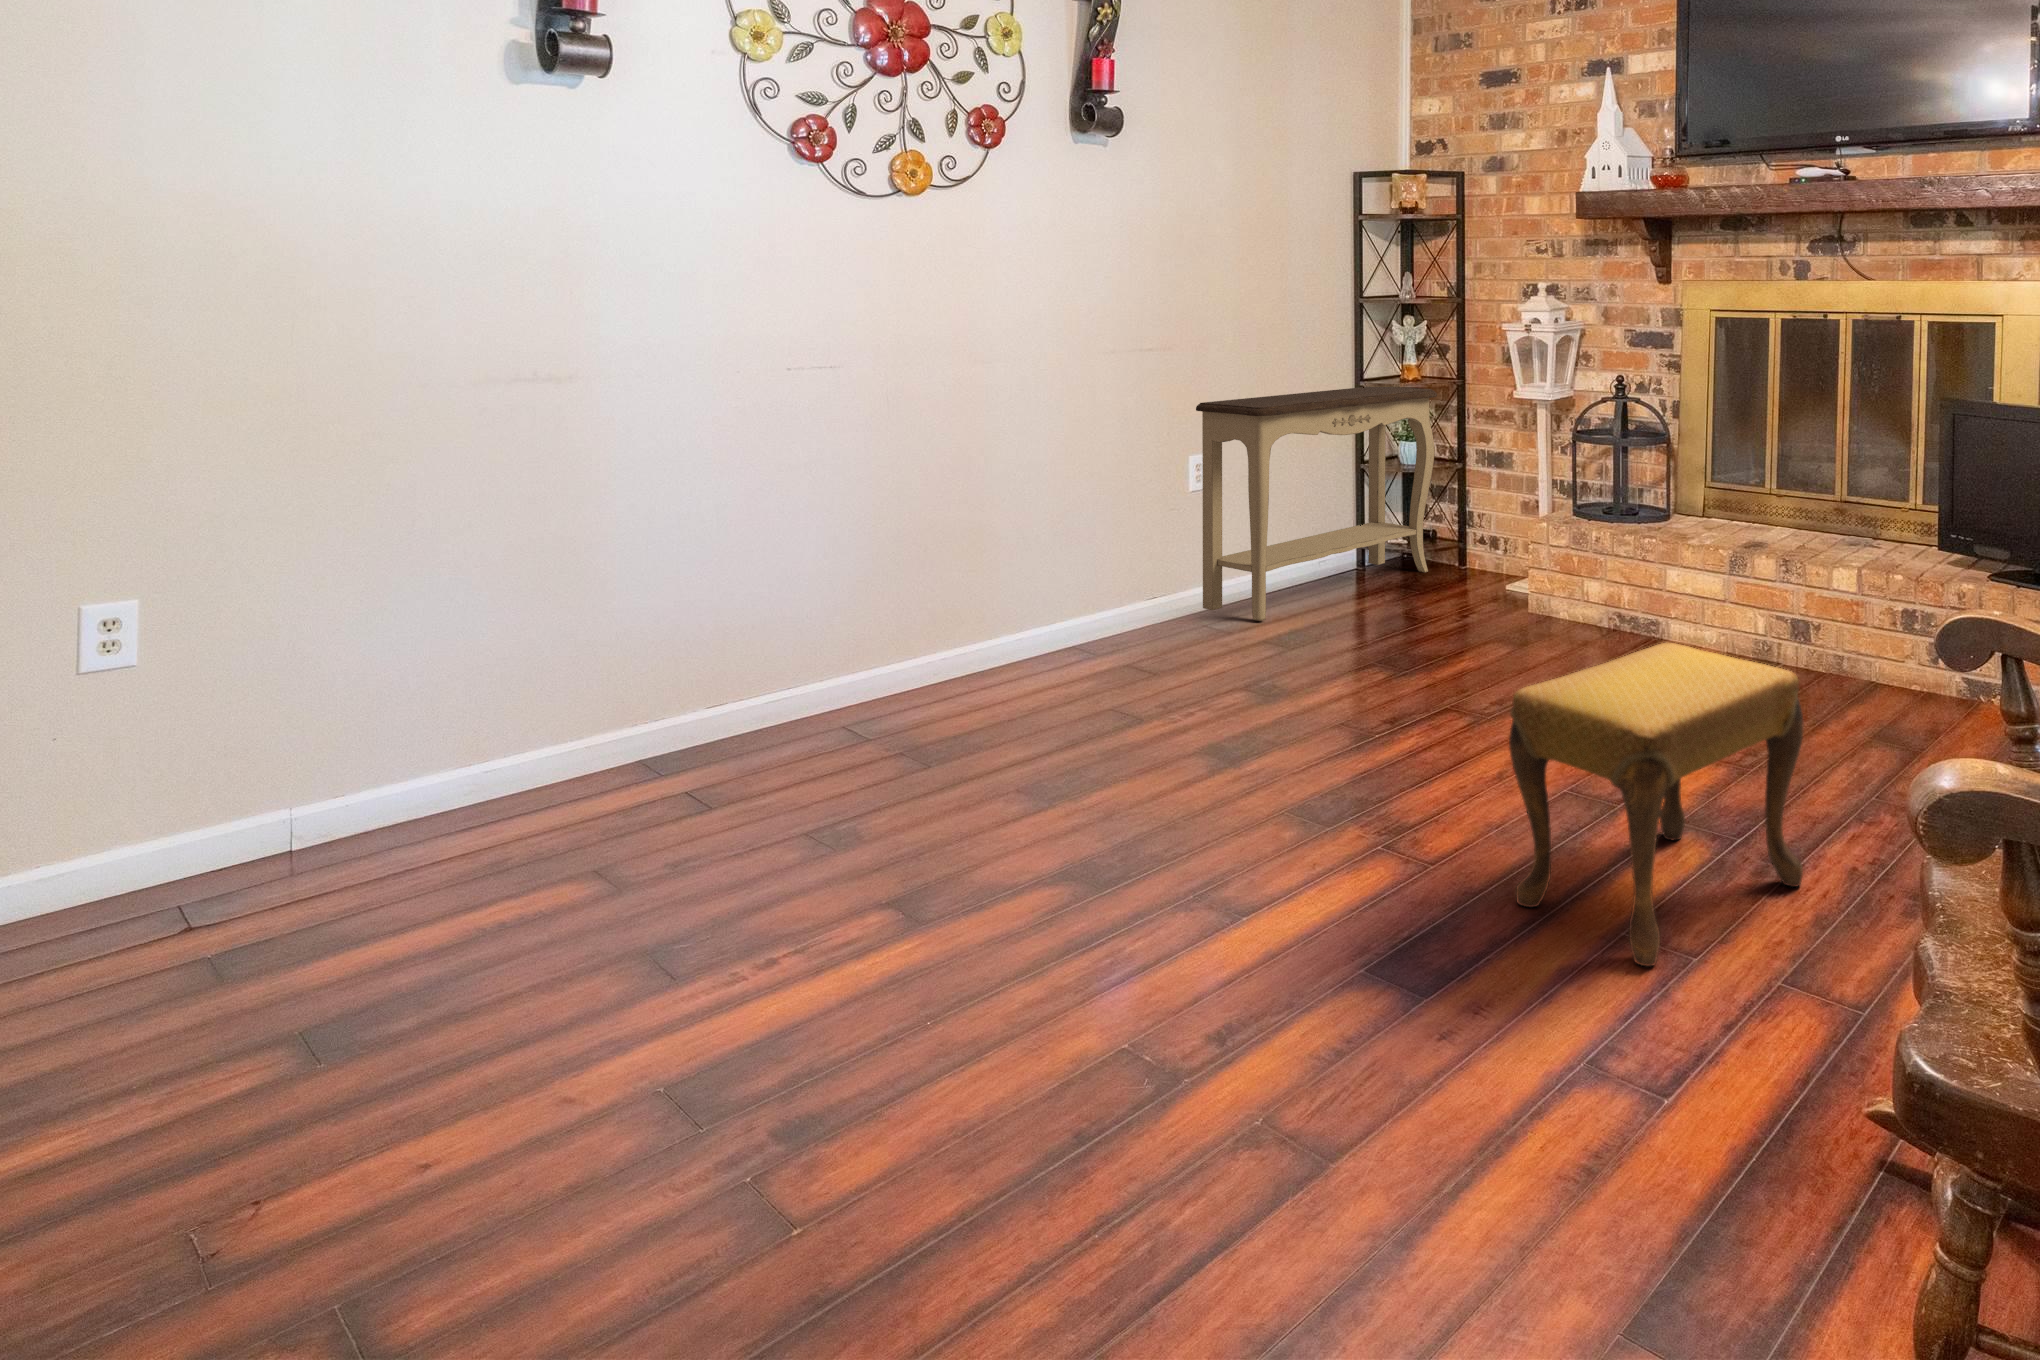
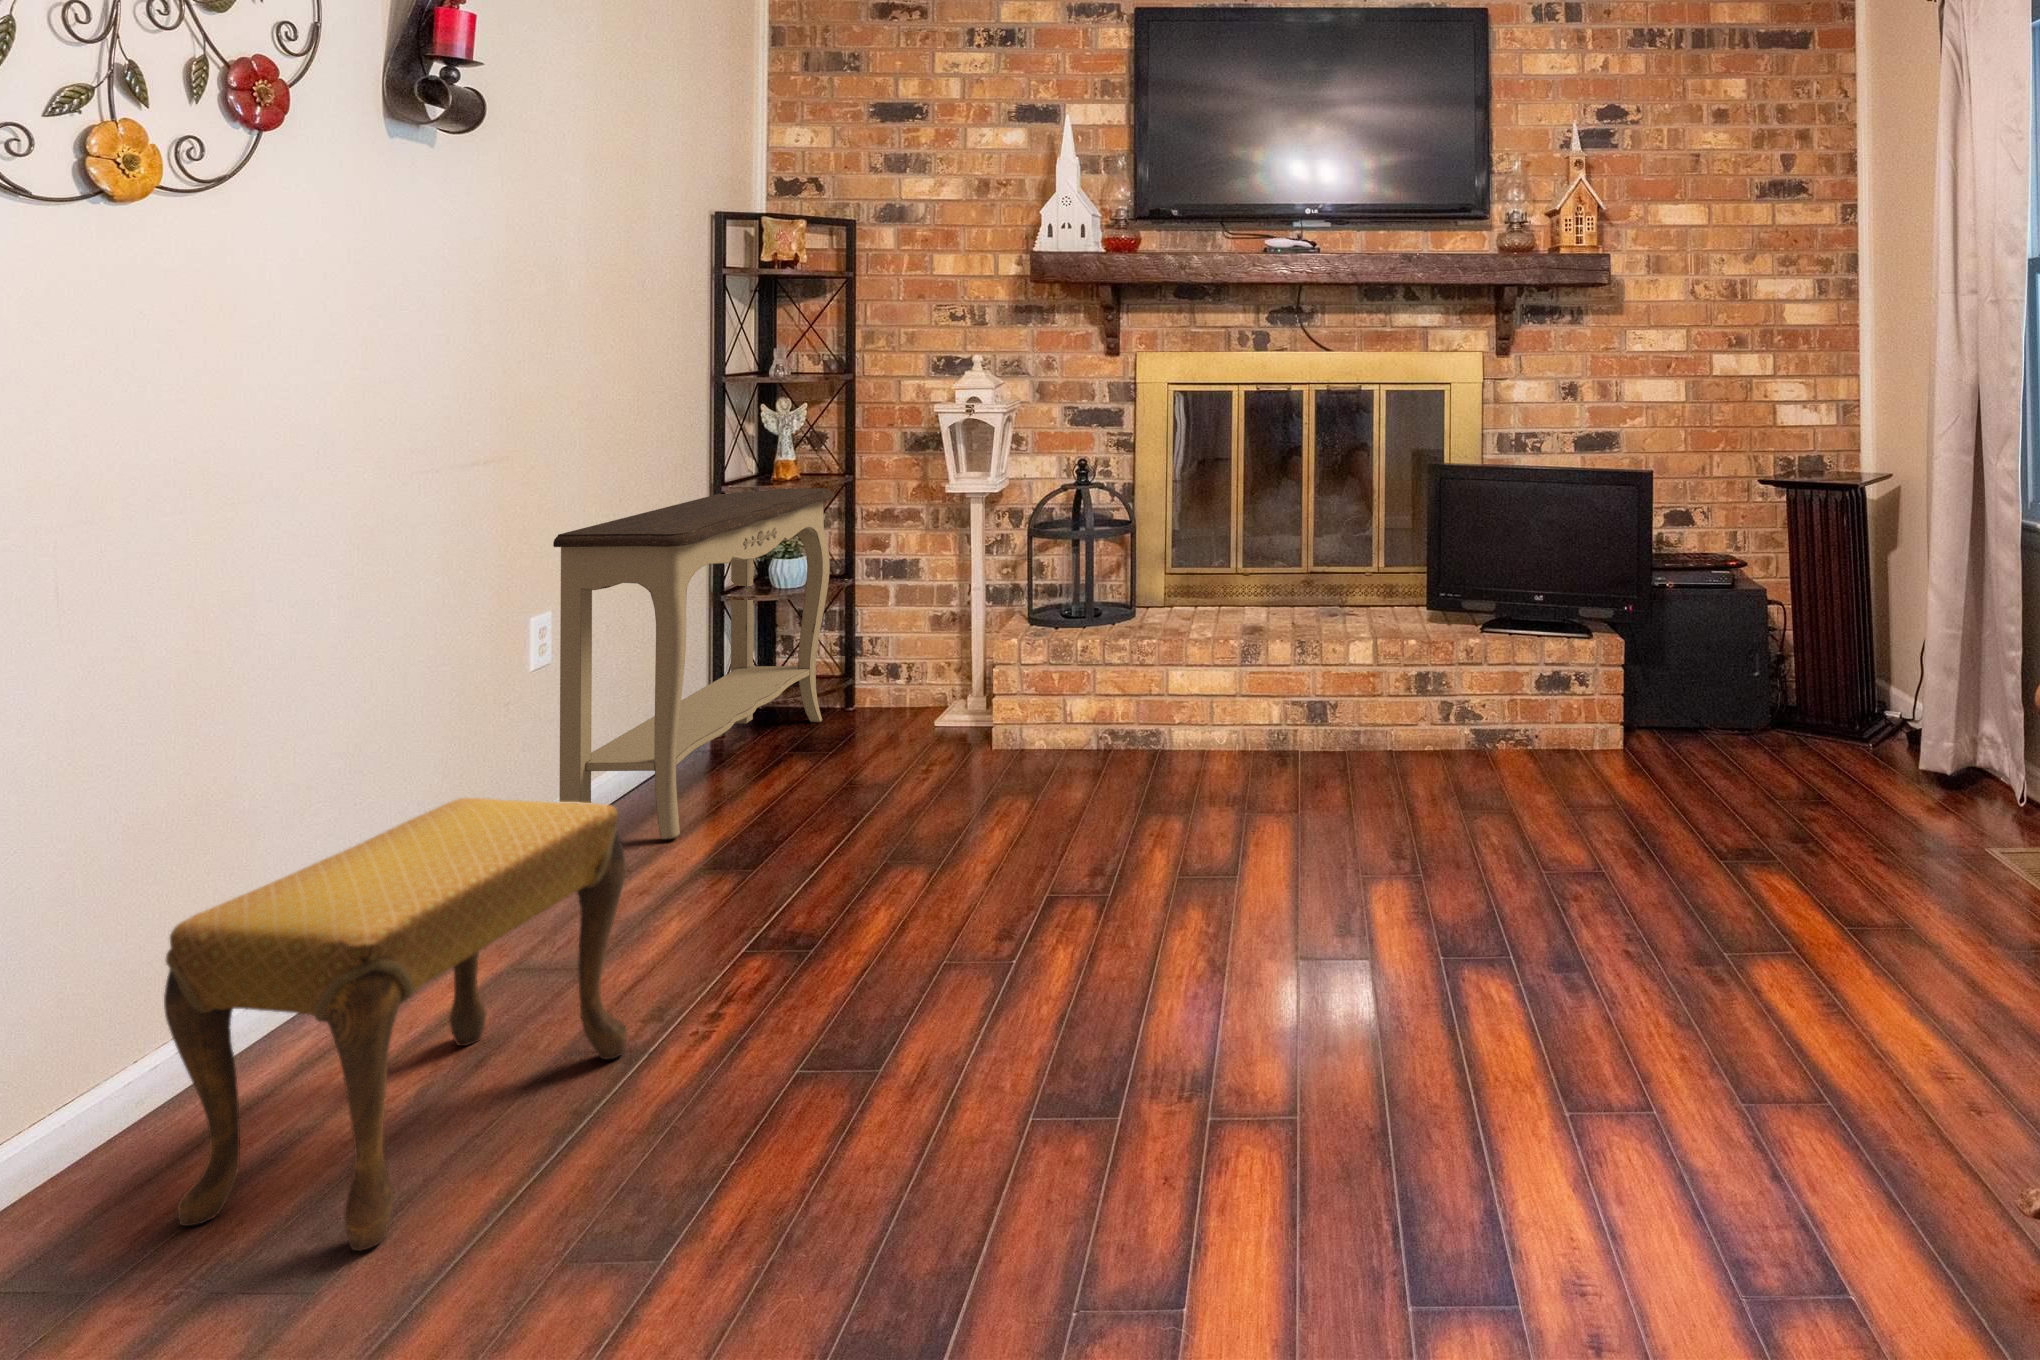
footstool: present [1509,643,1803,966] -> present [164,798,627,1251]

